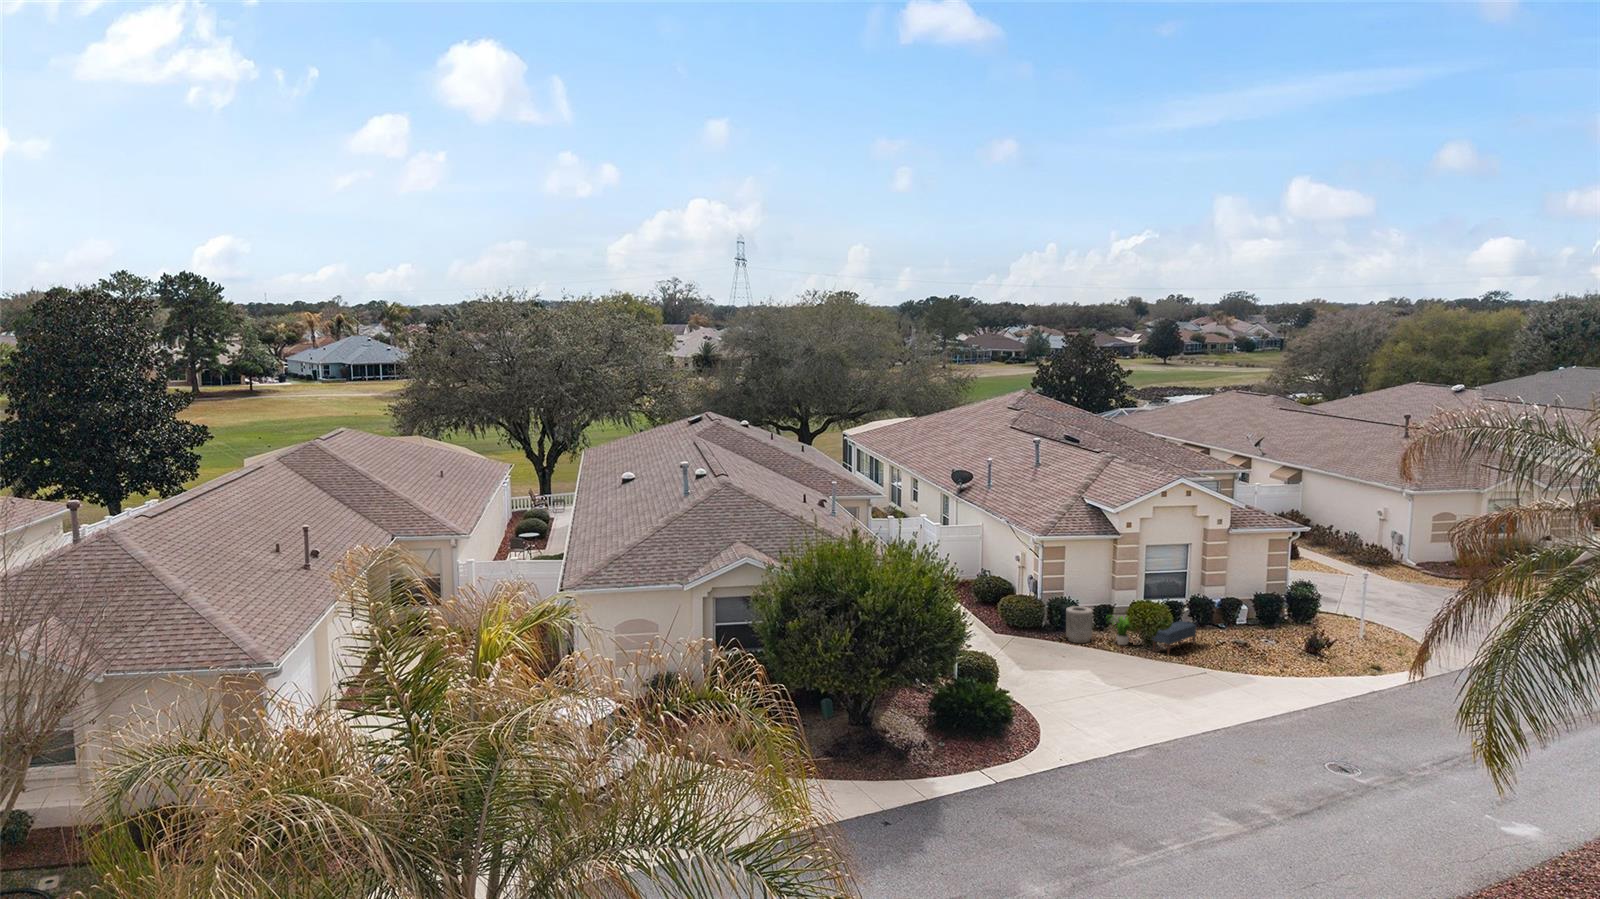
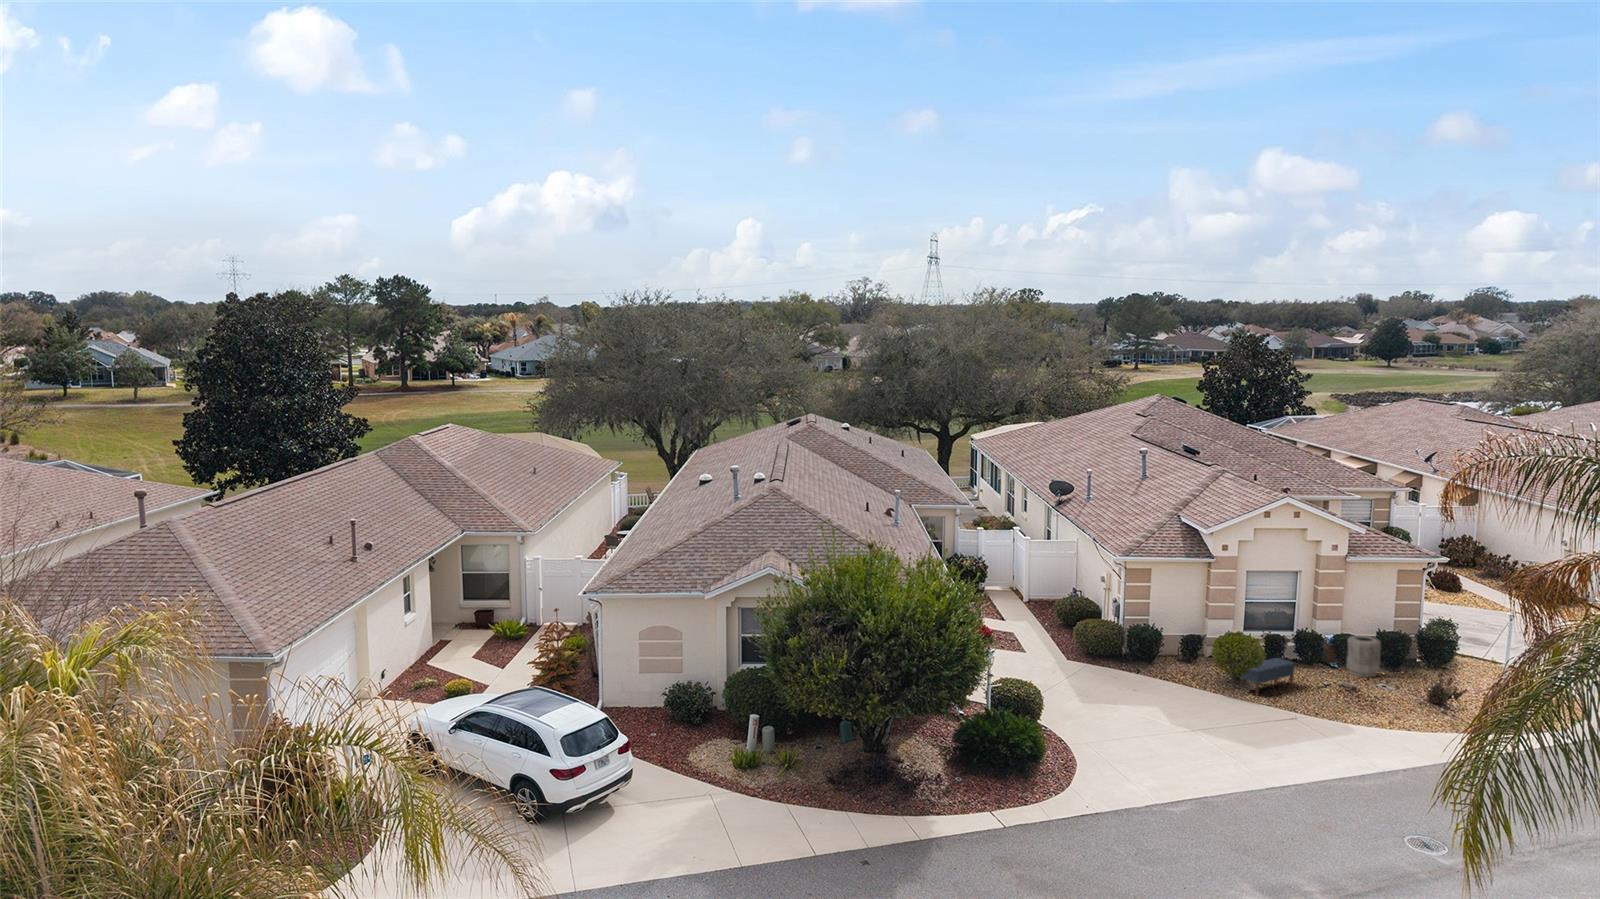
trash can: present [1066,606,1092,643] -> present [1347,636,1381,677]
potted plant: present [1109,616,1132,645] -> none [1189,647,1229,681]

